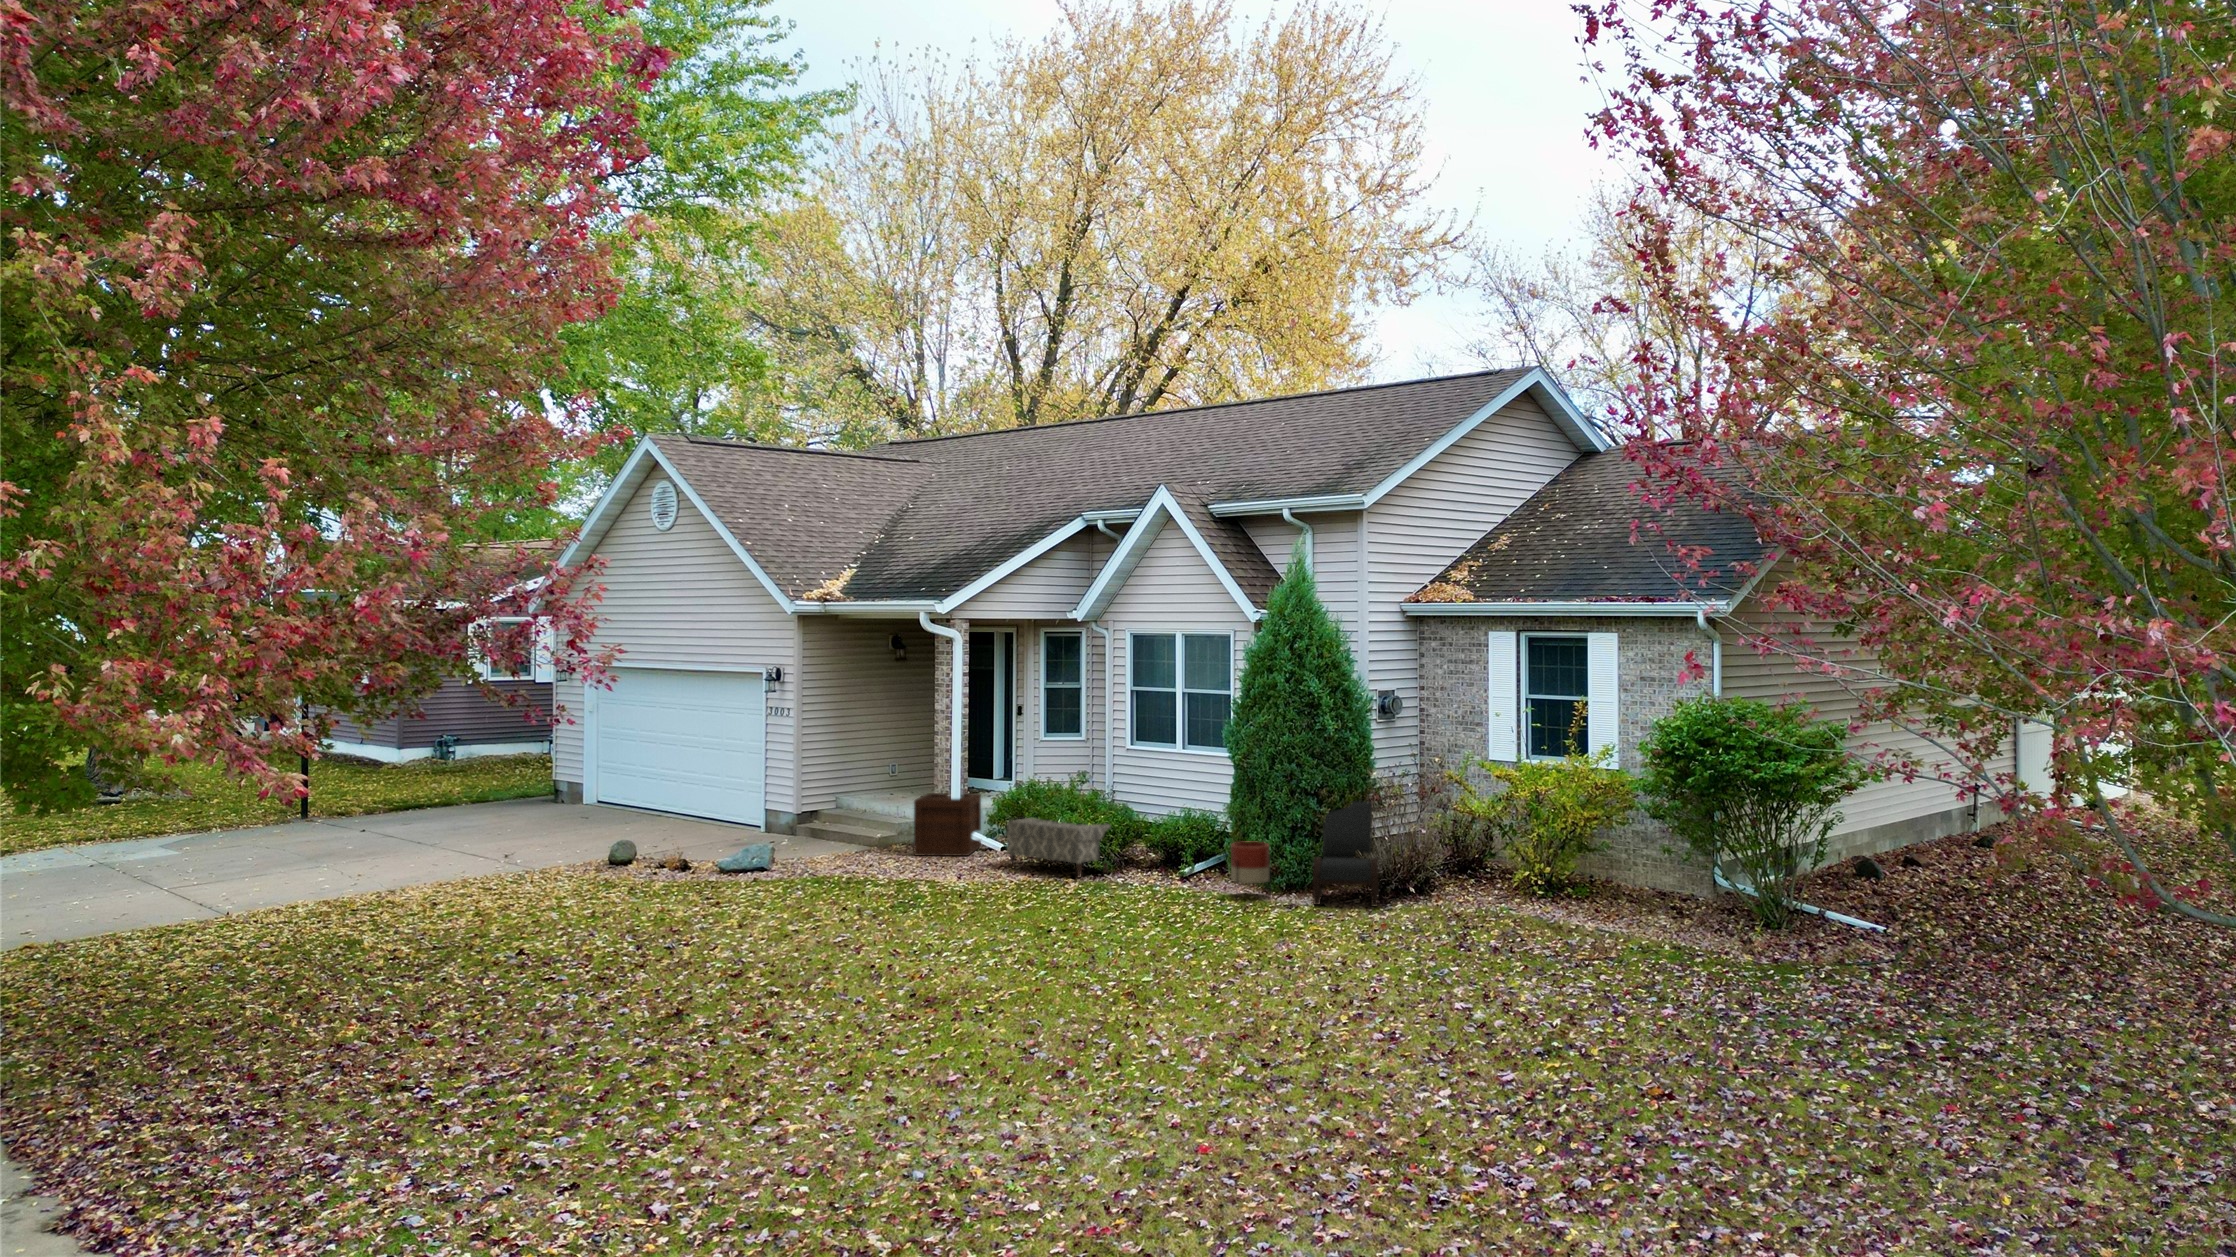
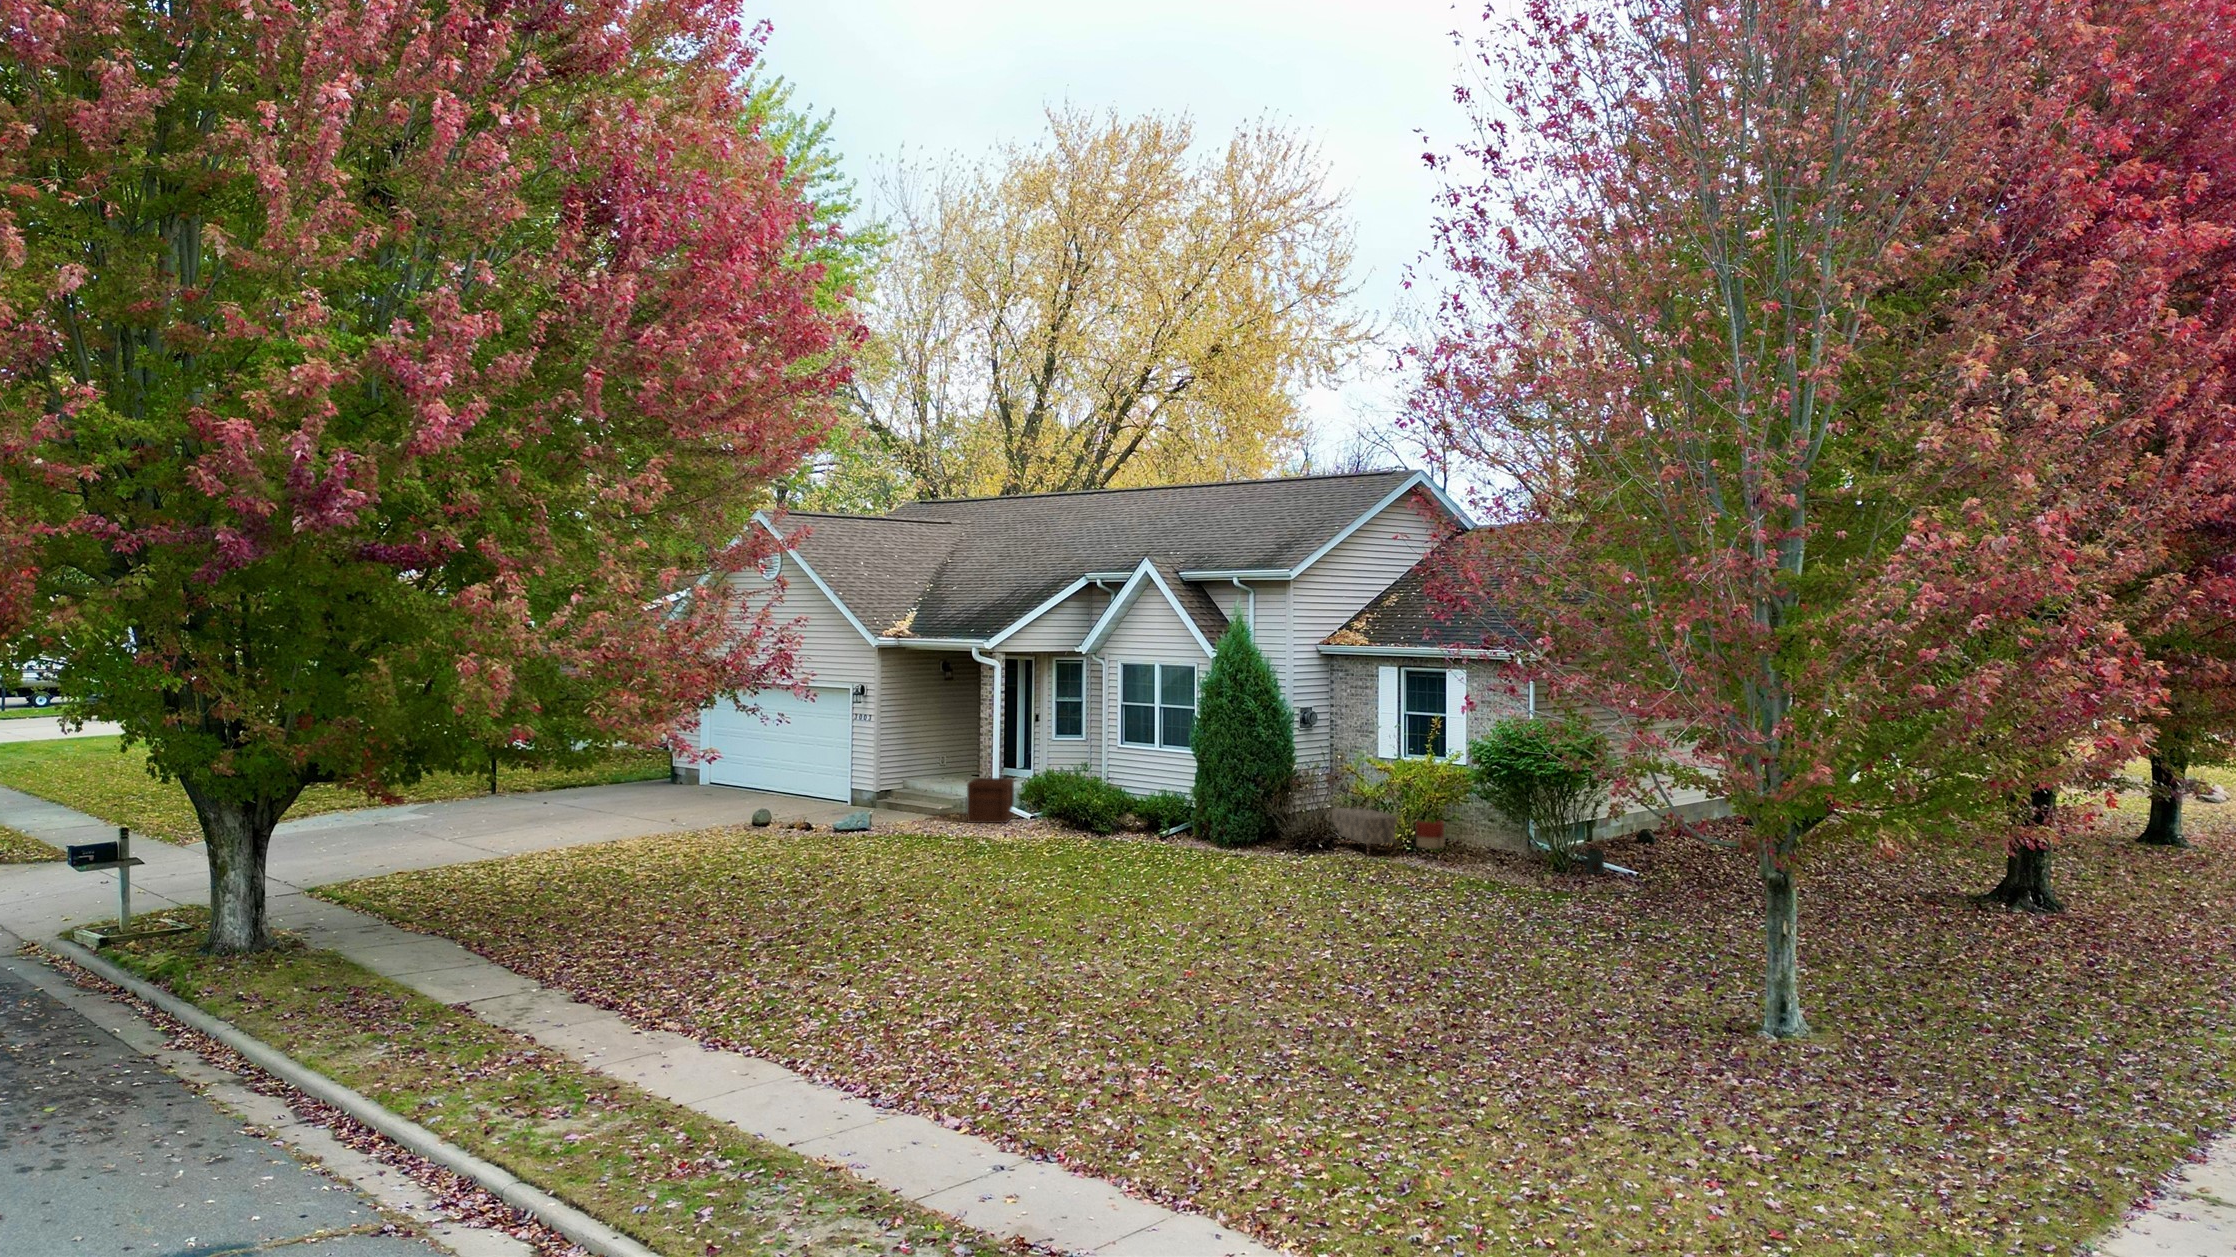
lounge chair: present [1313,802,1379,906] -> none [1252,785,1299,857]
bench: present [1007,818,1110,878] -> present [1332,808,1397,855]
planter: present [1231,841,1270,884] -> present [1415,820,1444,850]
watering can: none [1783,886,1844,930] -> present [1573,844,1604,874]

